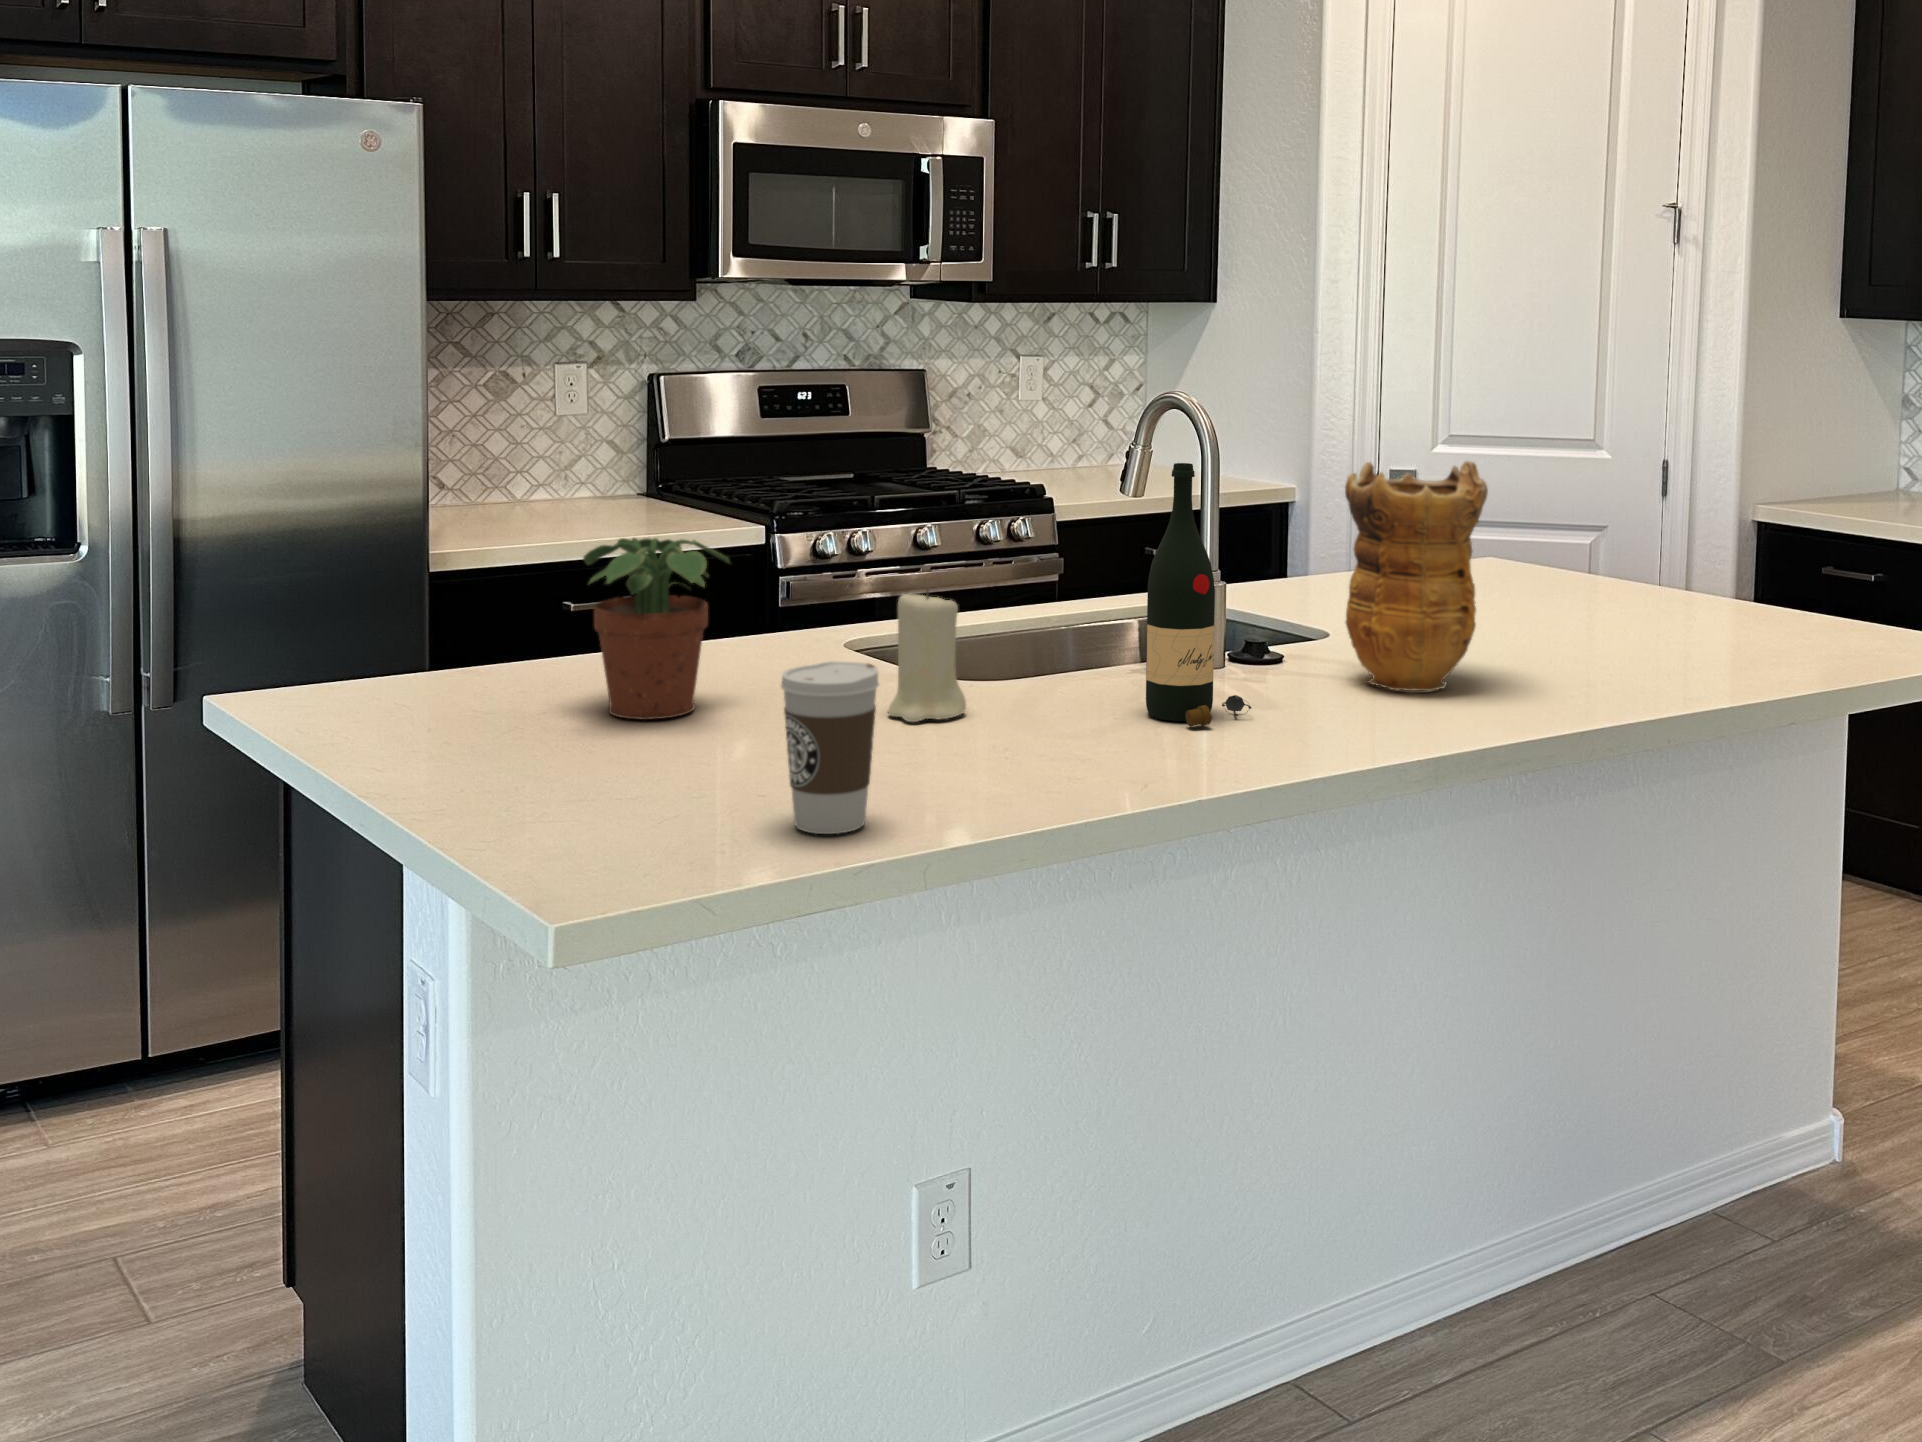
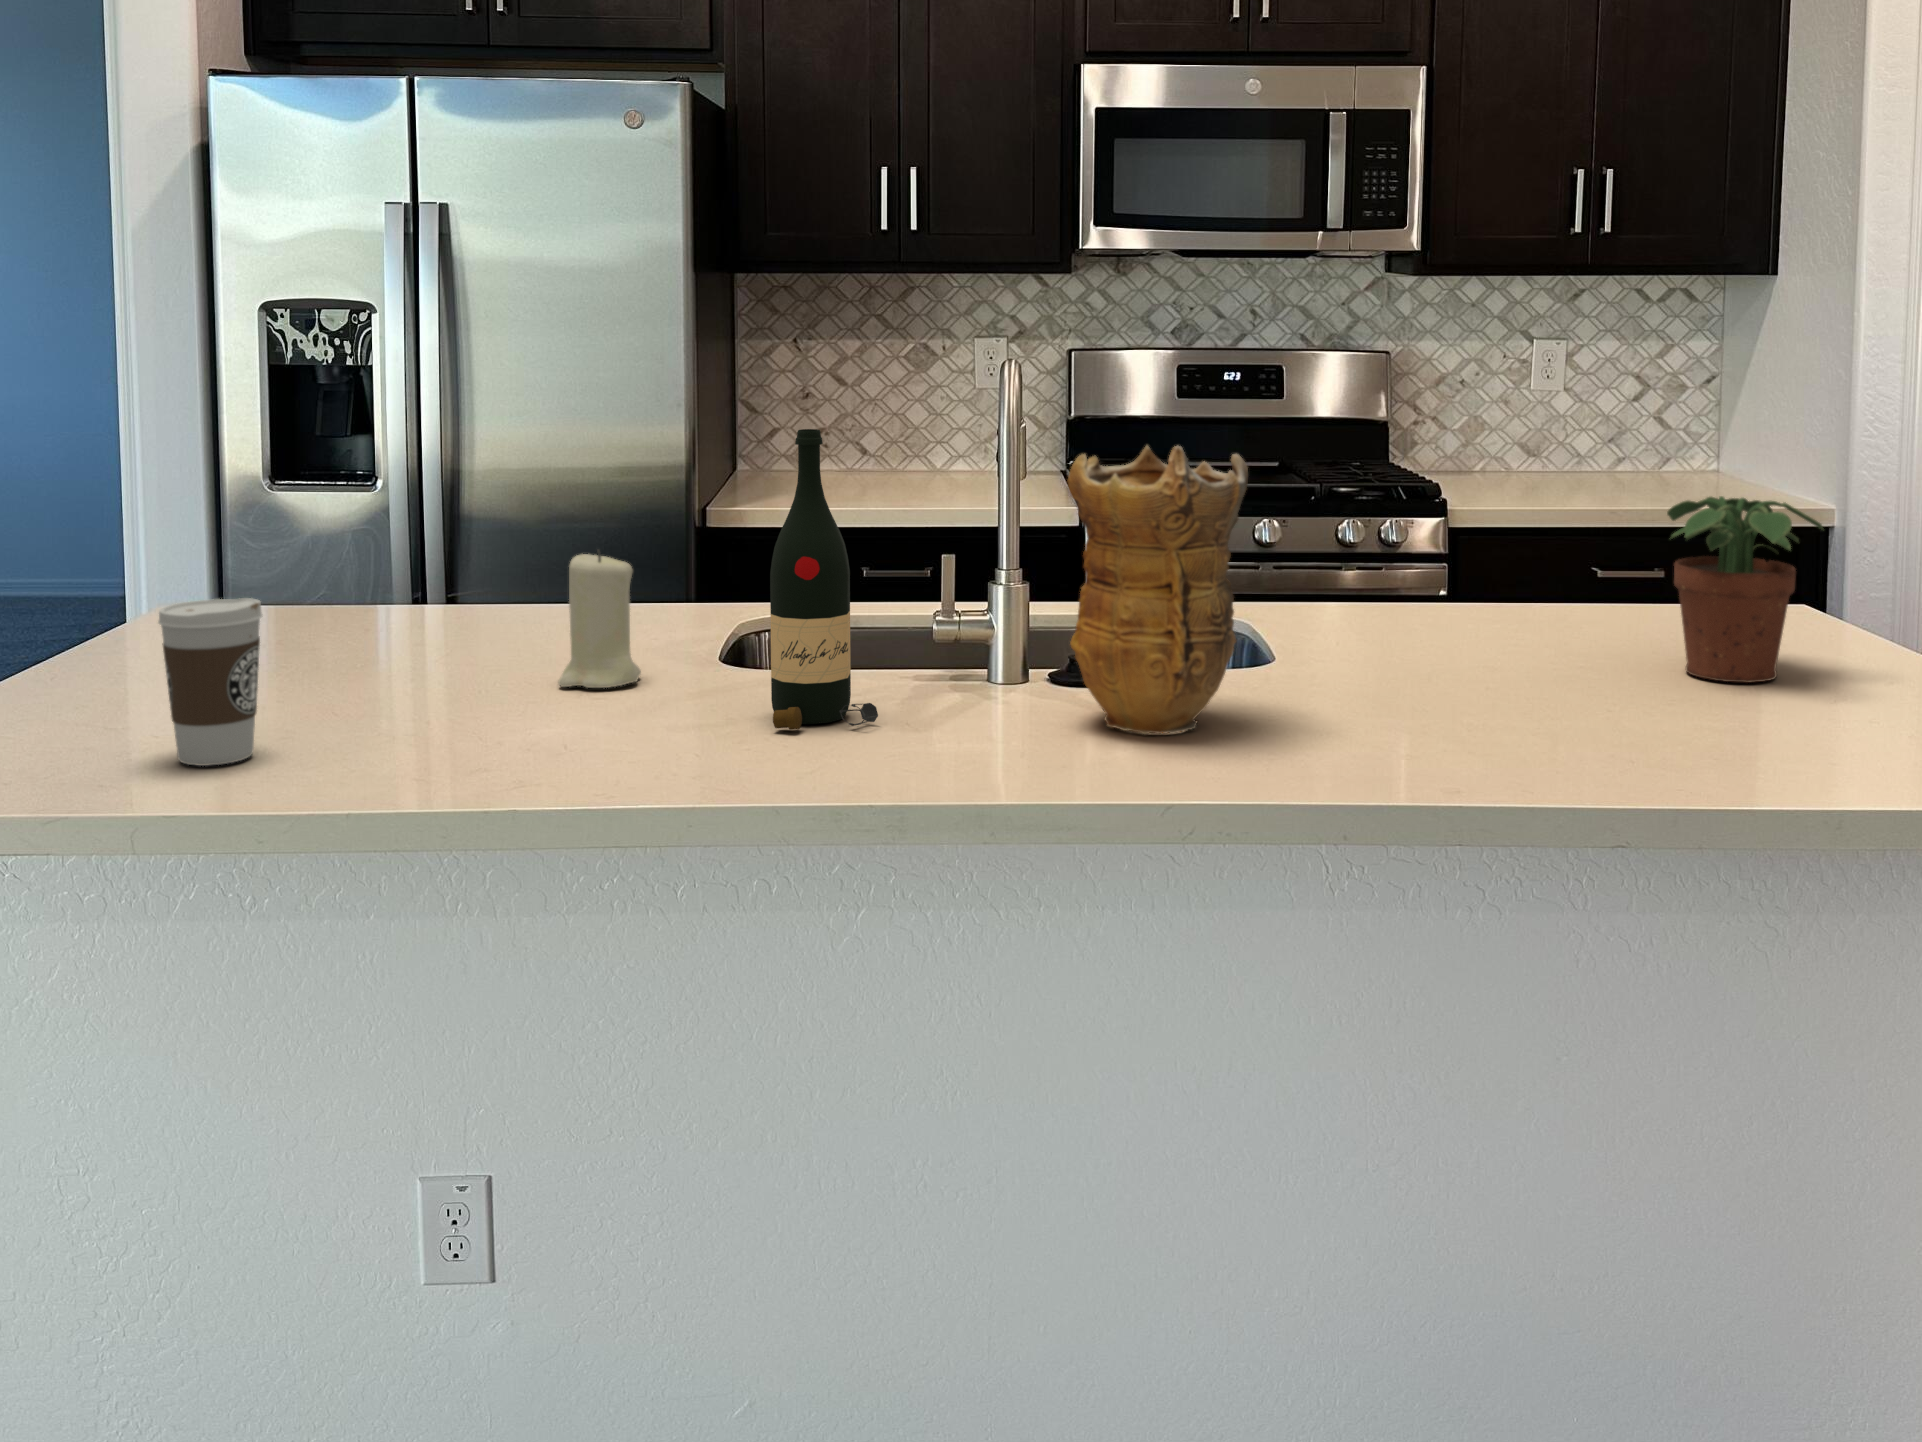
potted plant: present [583,538,730,720] -> present [1667,496,1823,683]

